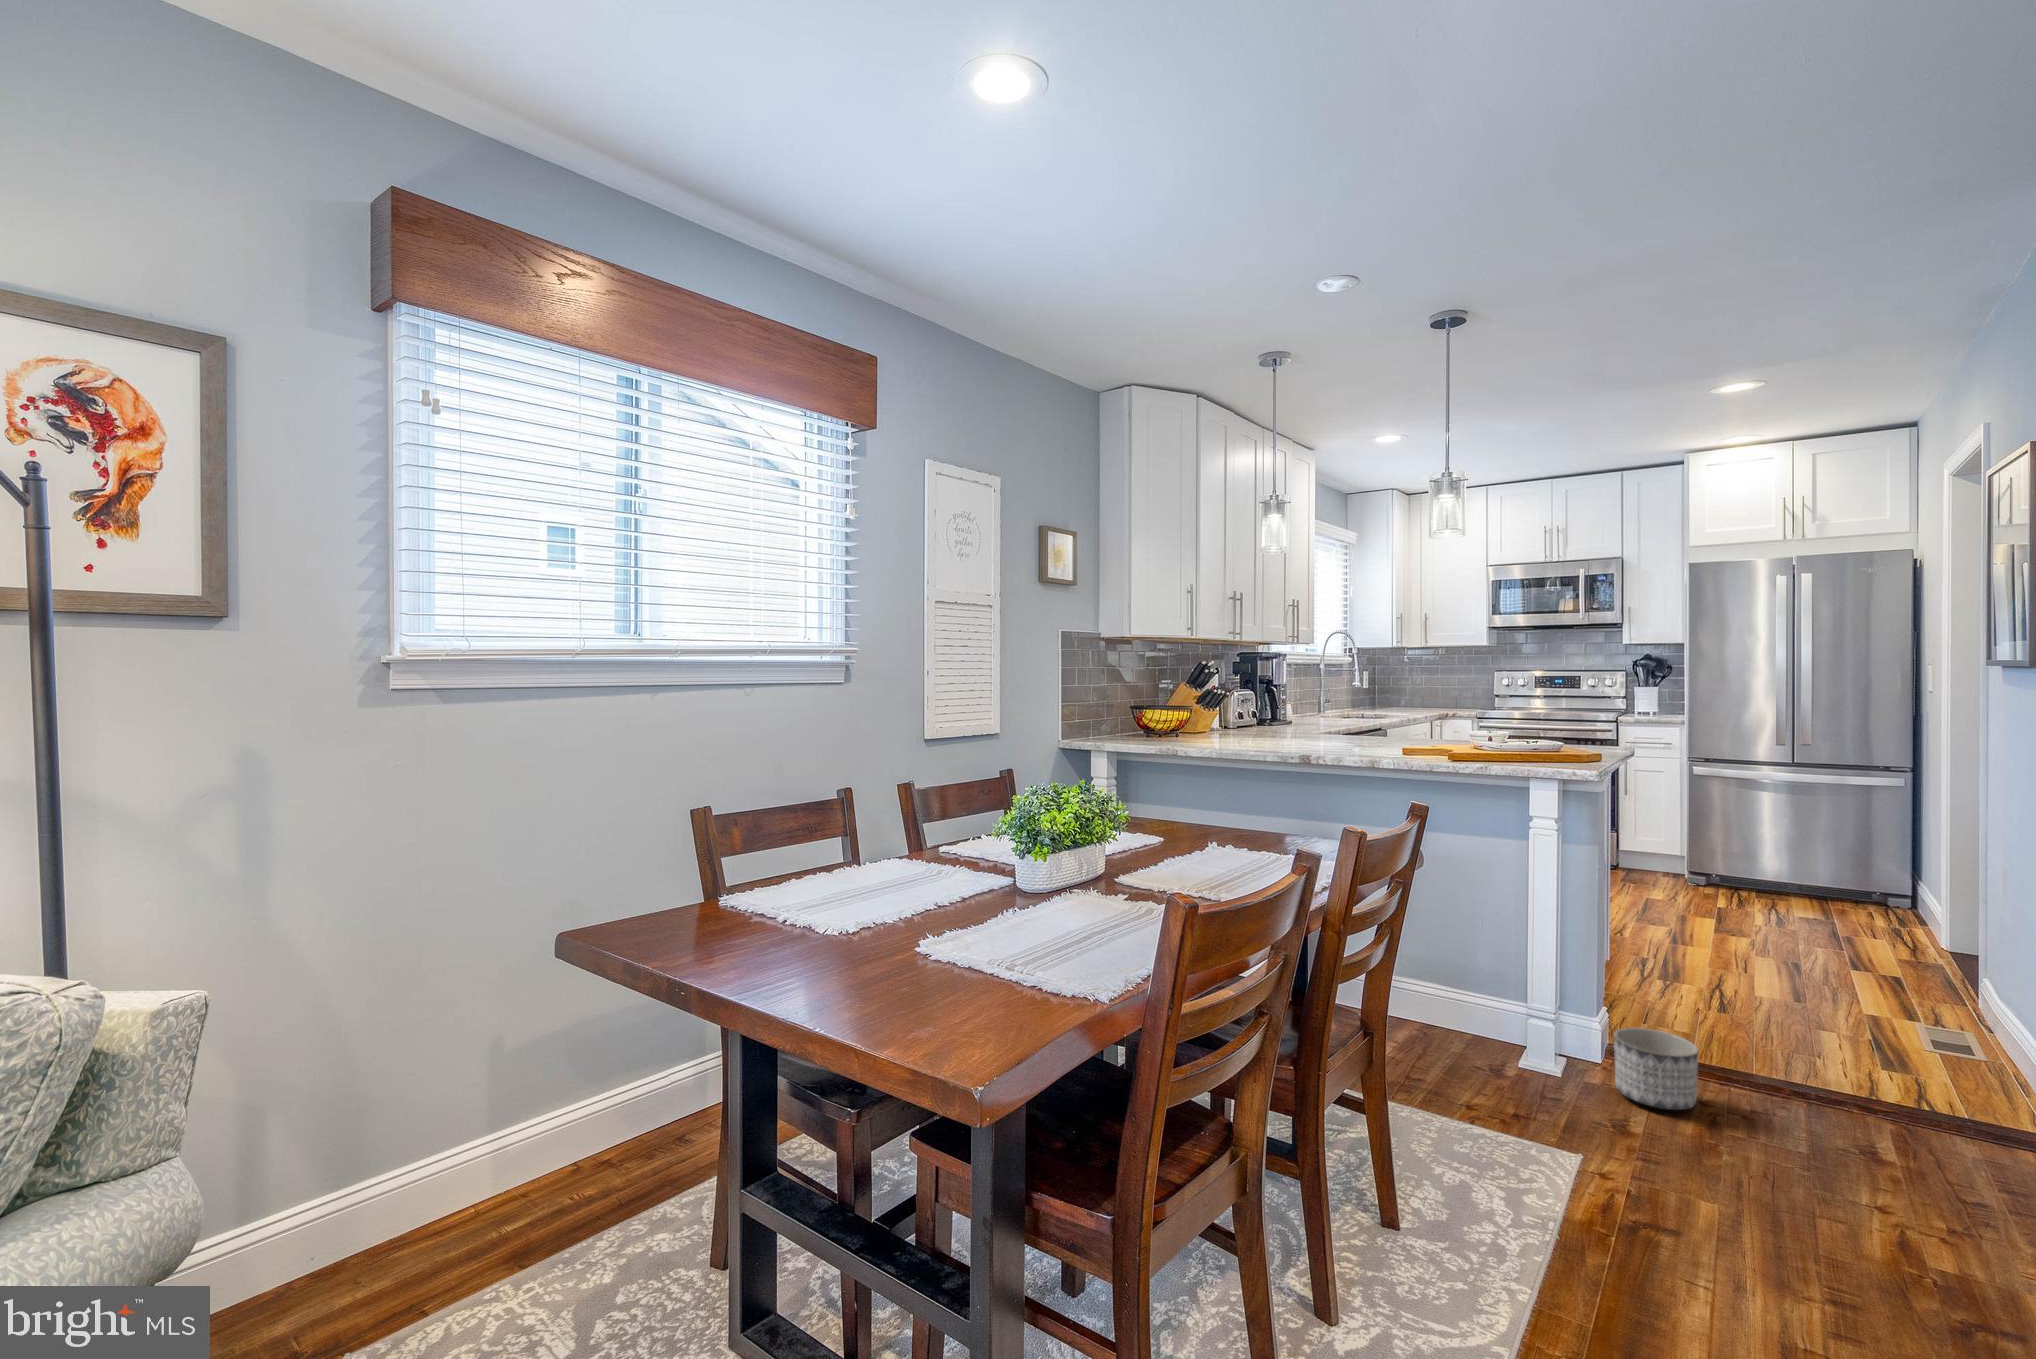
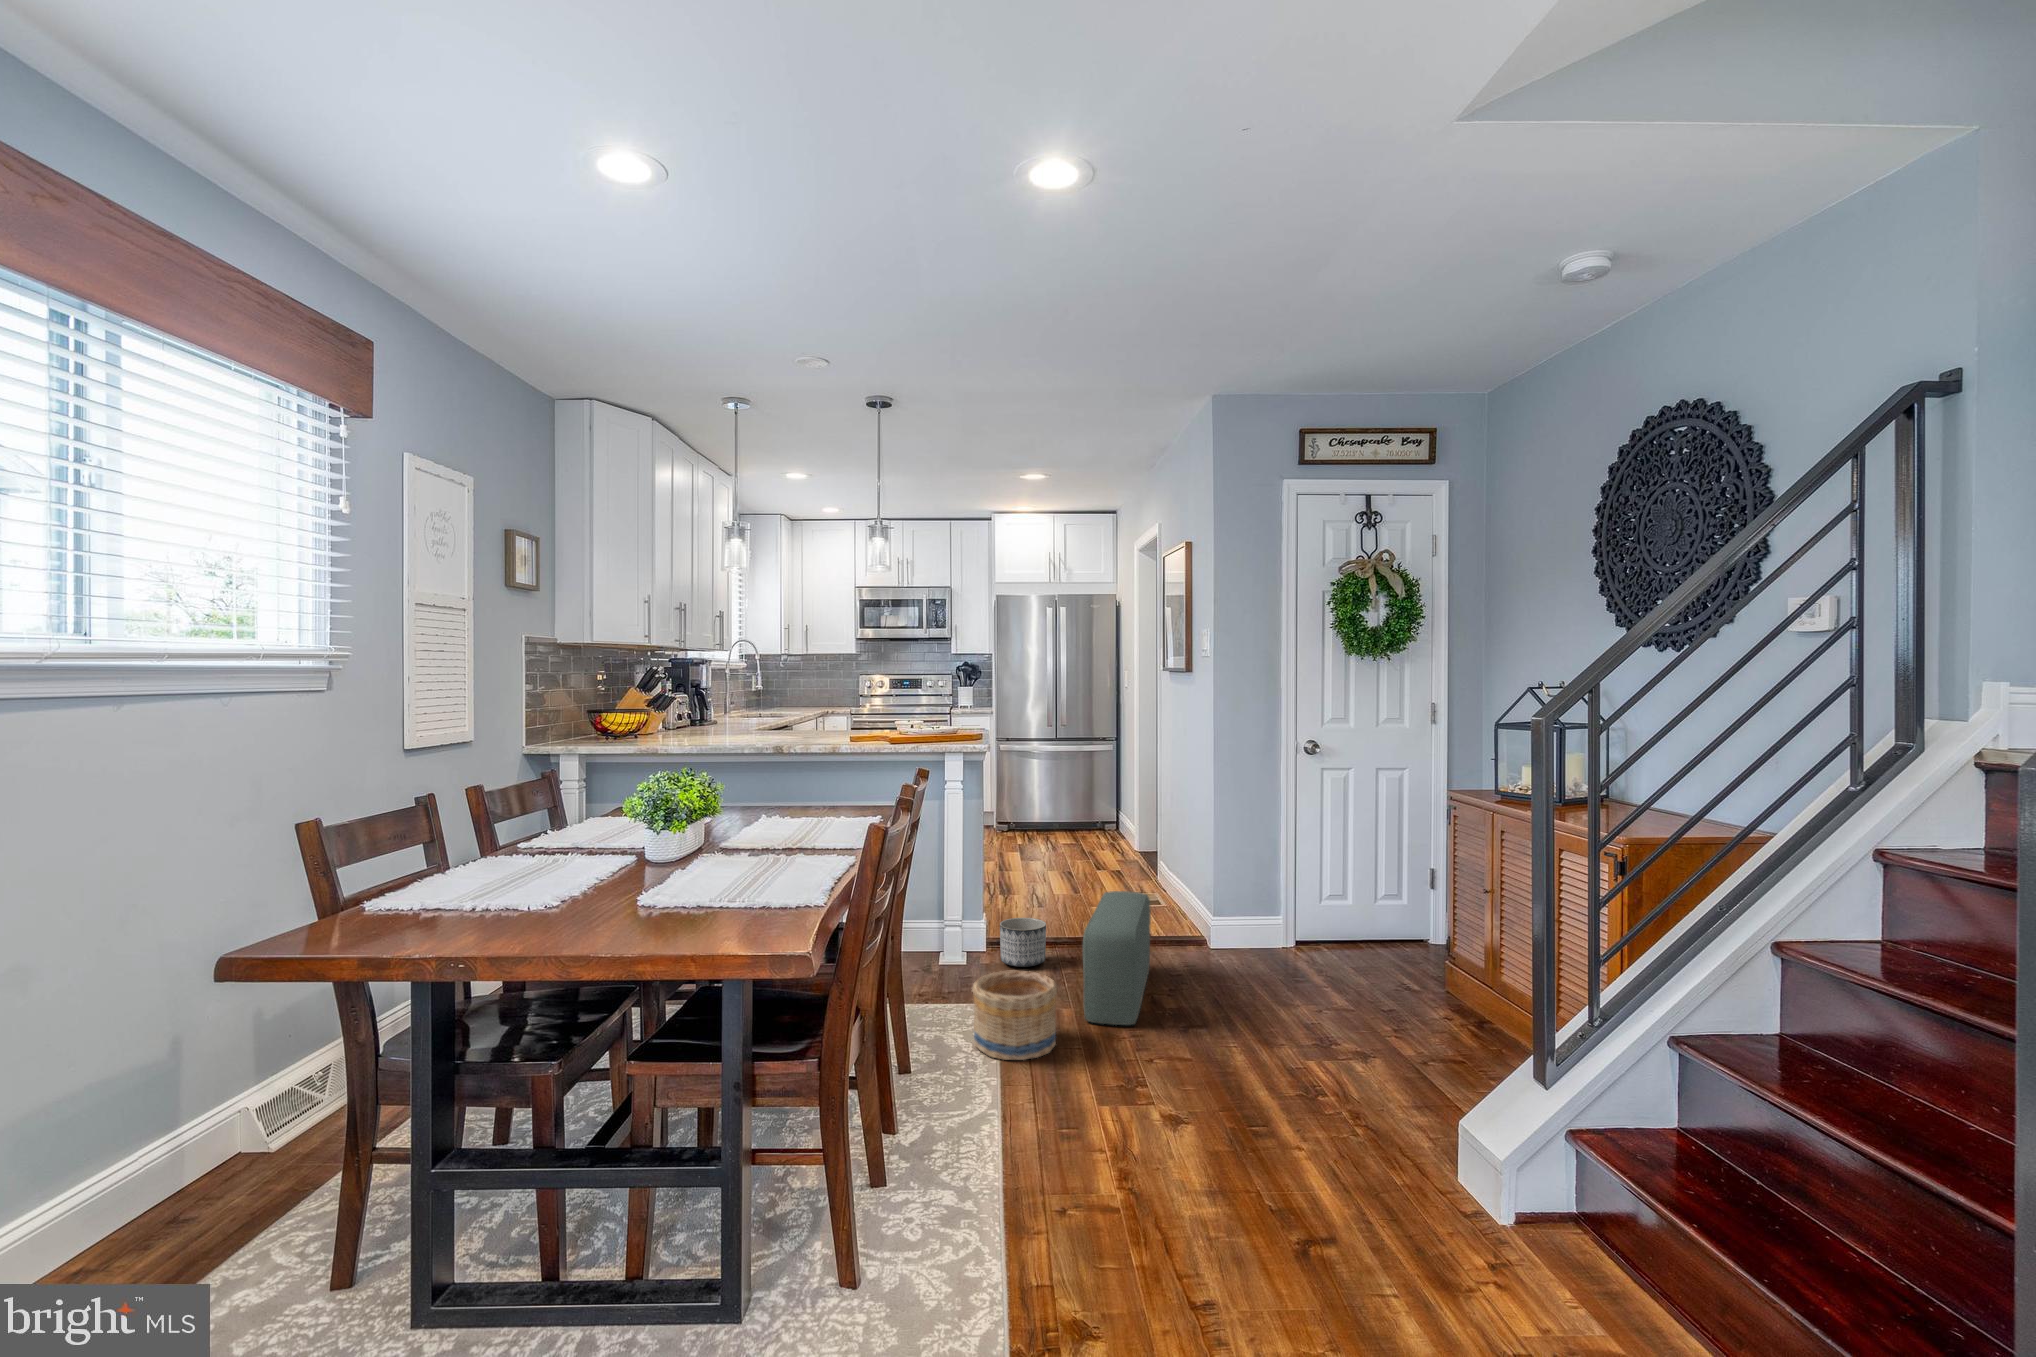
pouf: none [1736,1027,1916,1284] -> present [1083,891,1151,1025]
basket: none [1513,1116,1669,1279] -> present [972,971,1057,1060]

